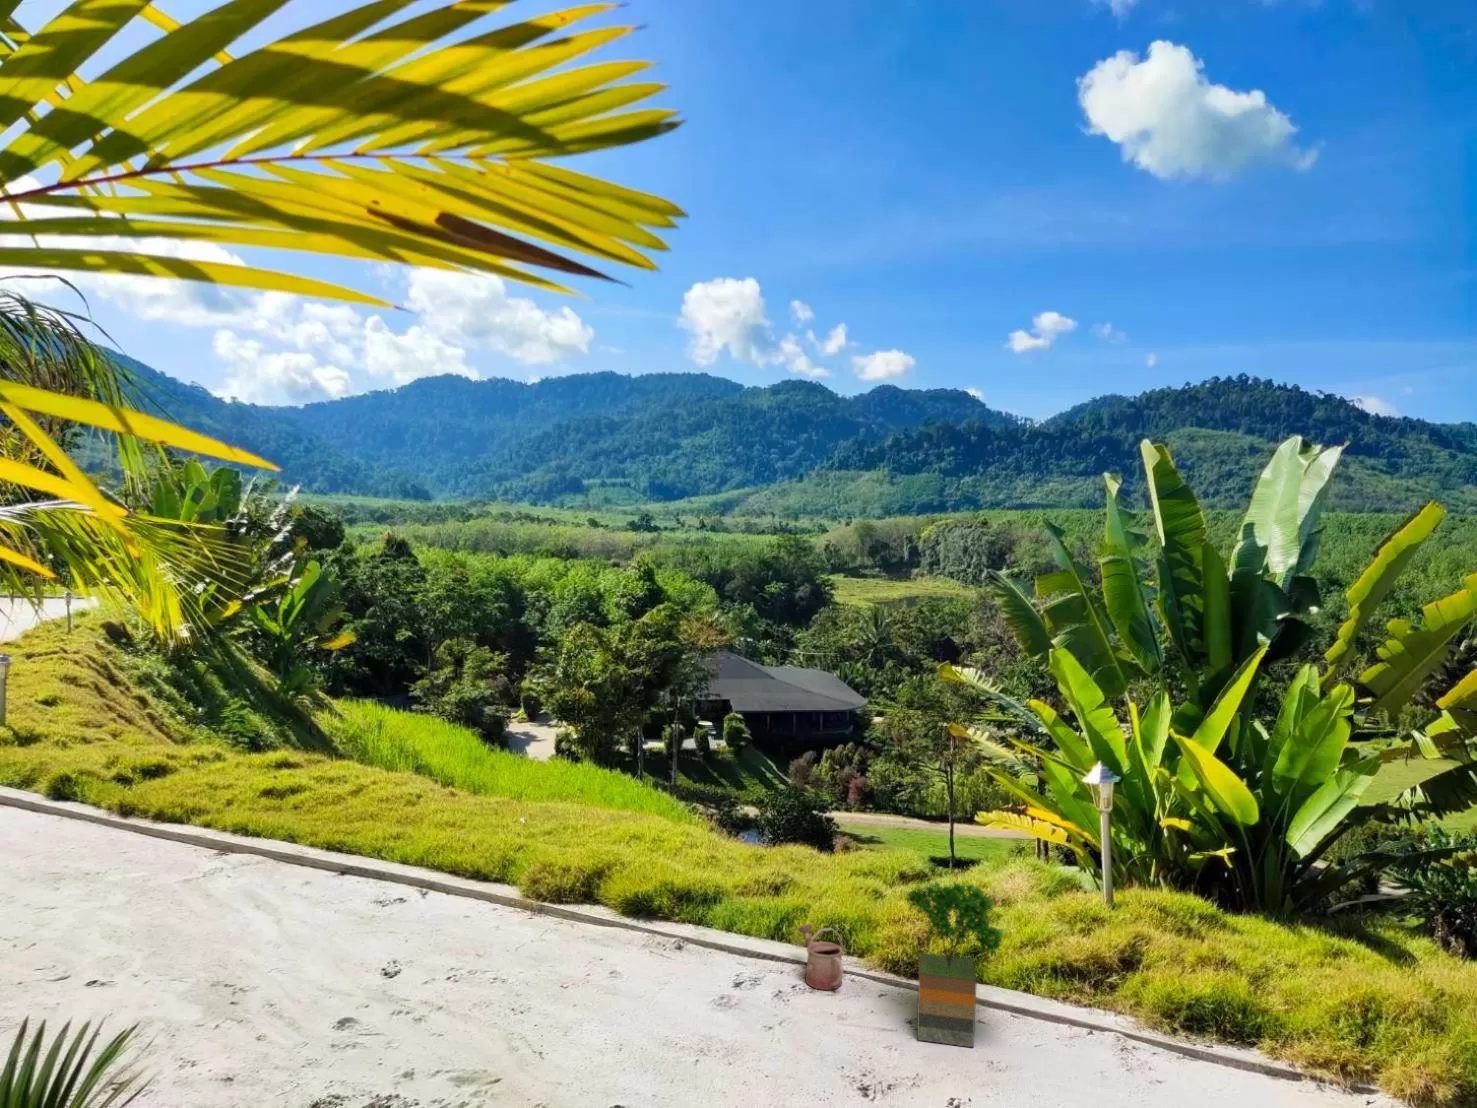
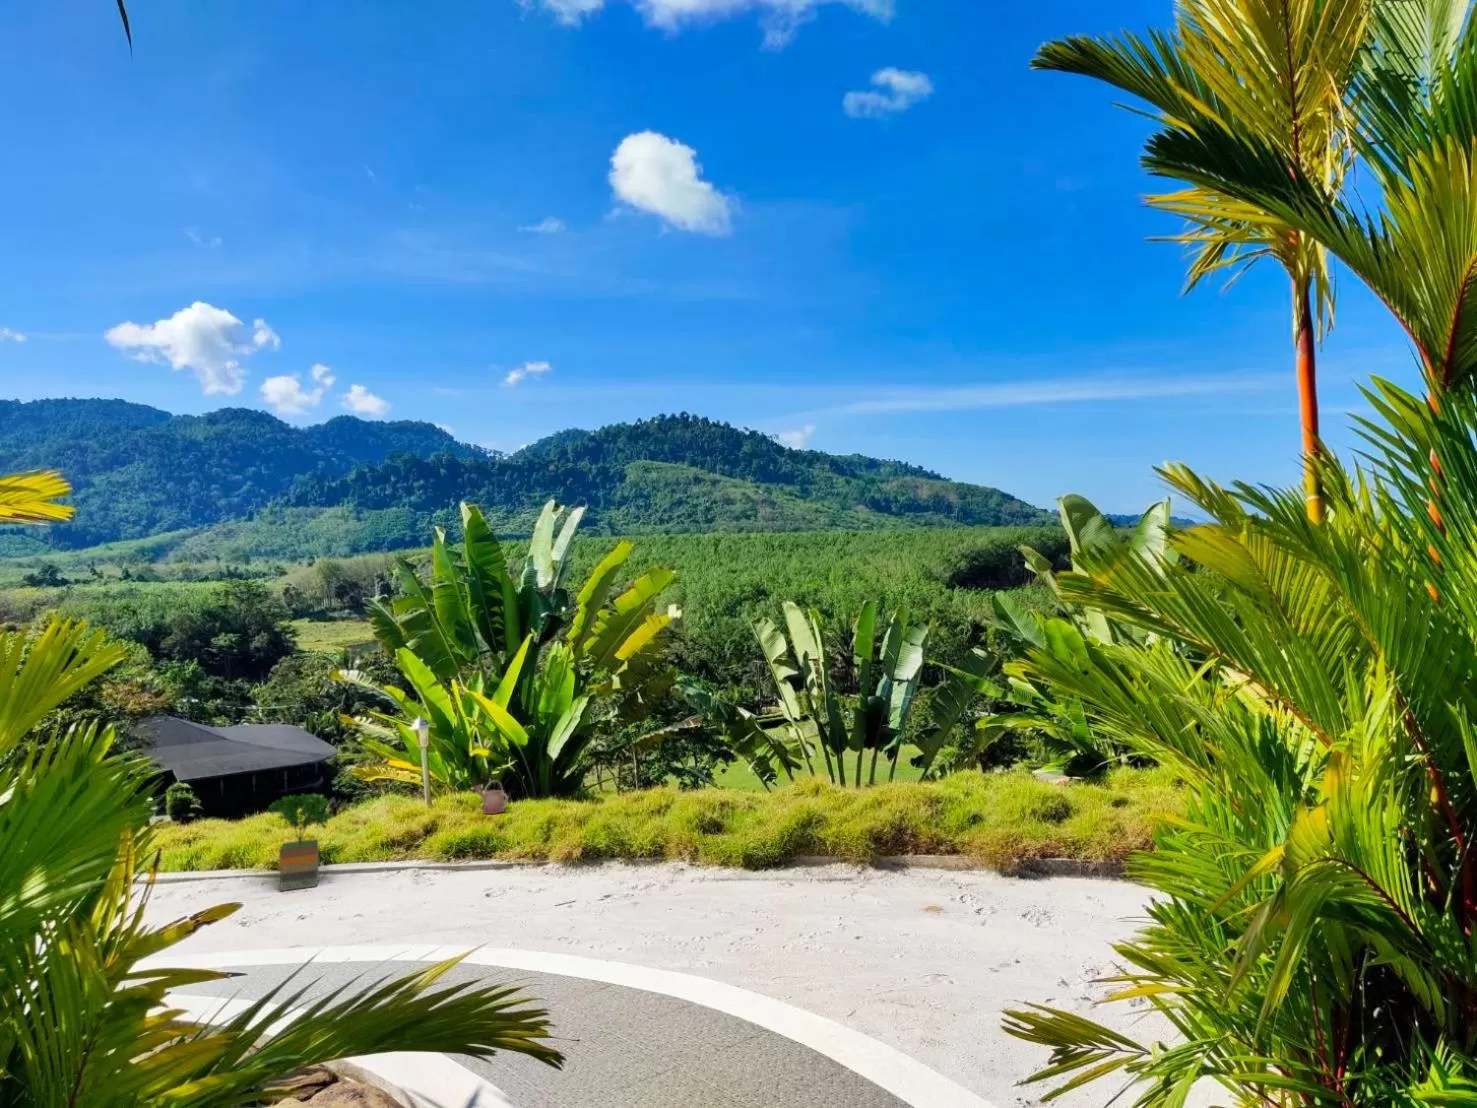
watering can: present [798,924,844,990] -> present [474,783,508,814]

